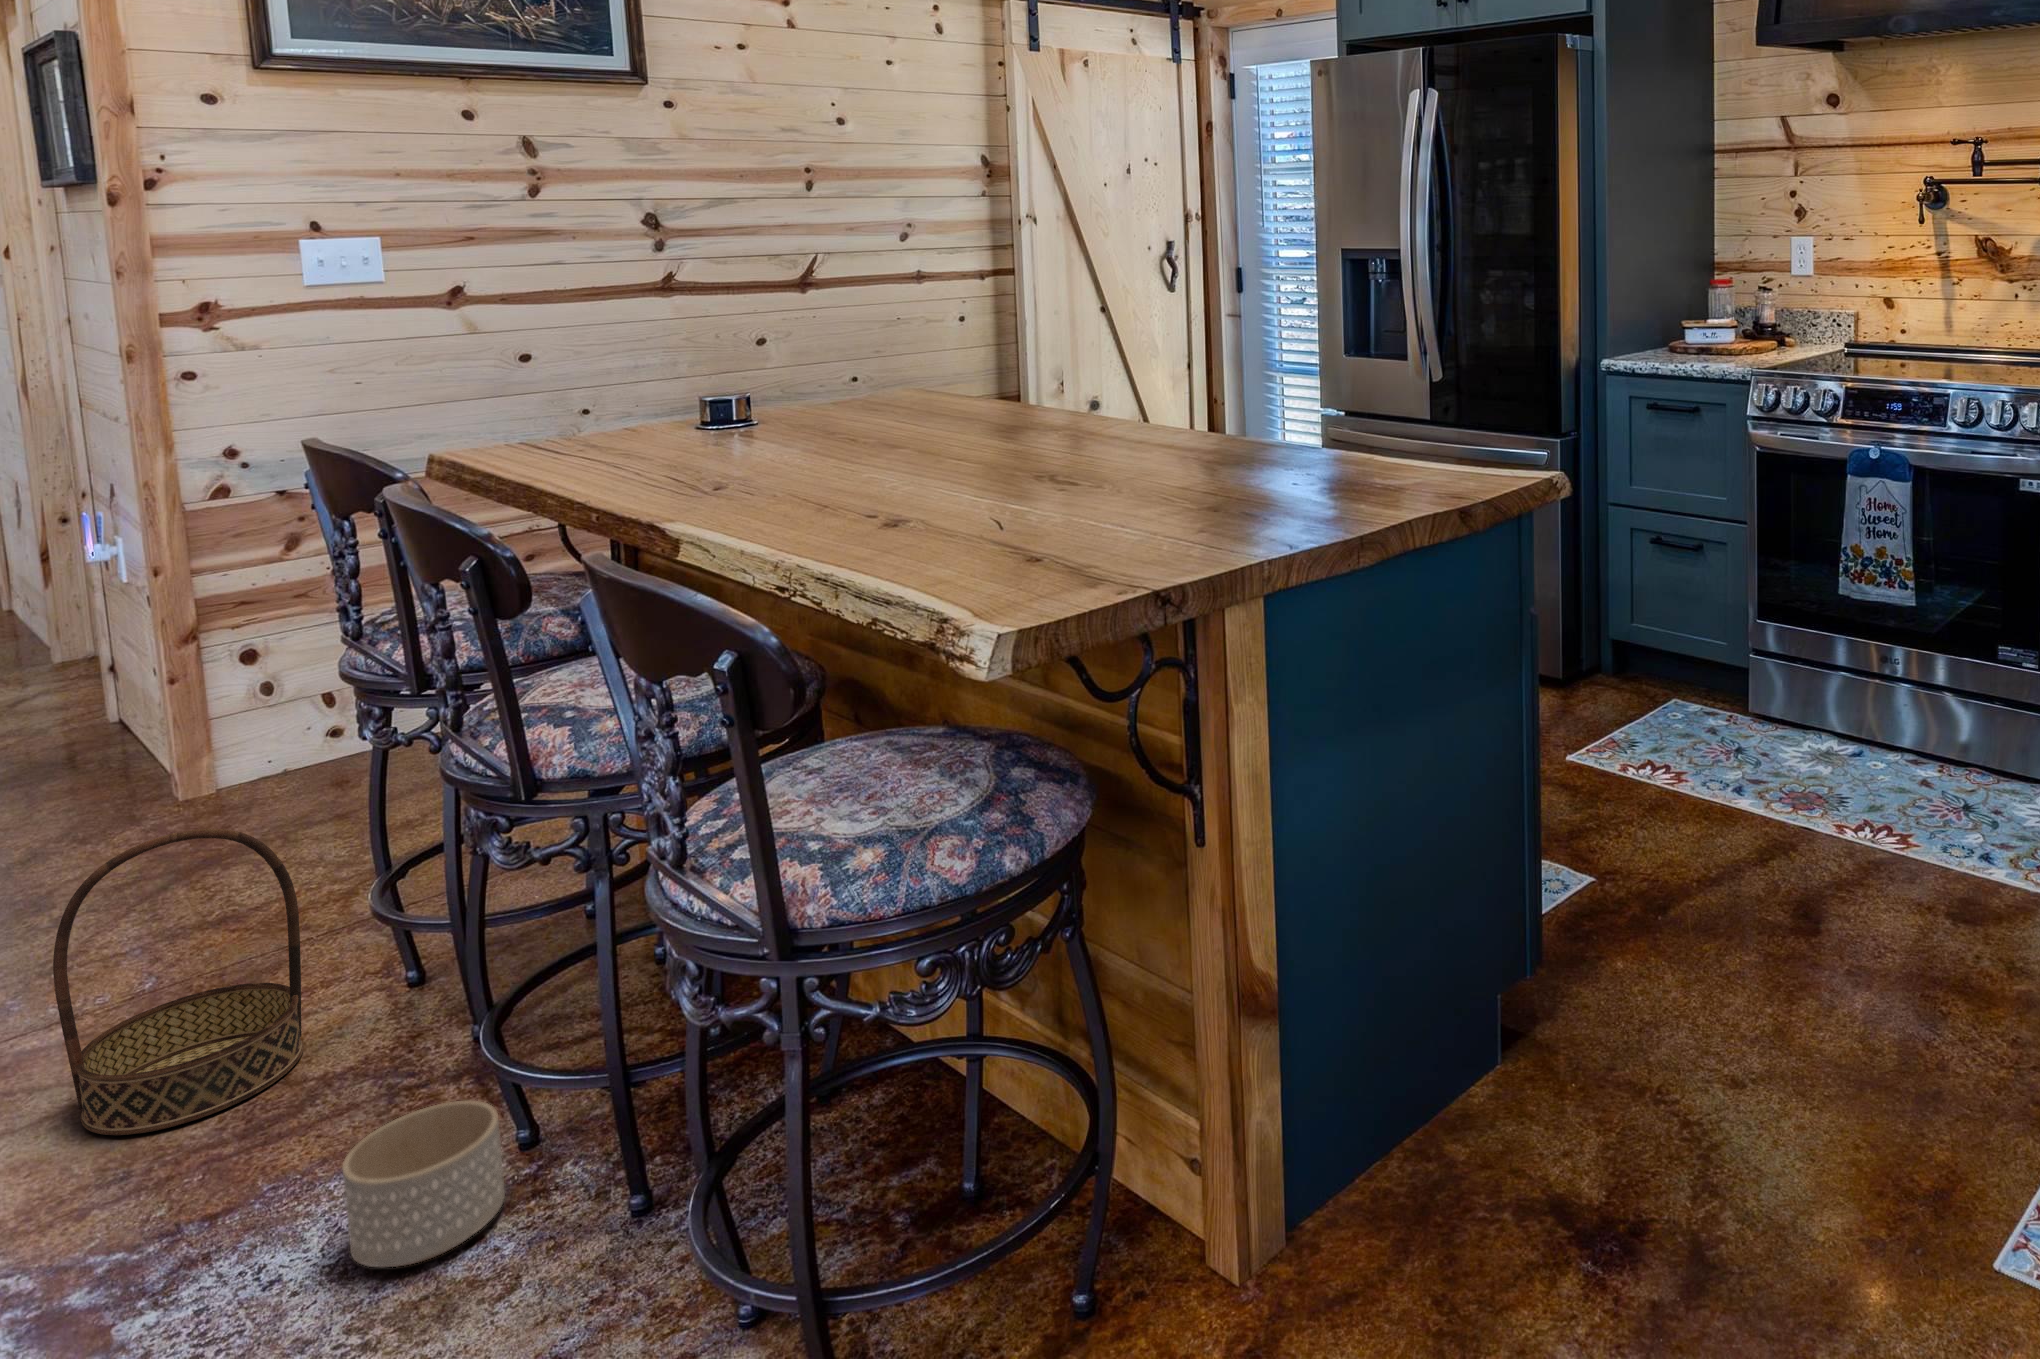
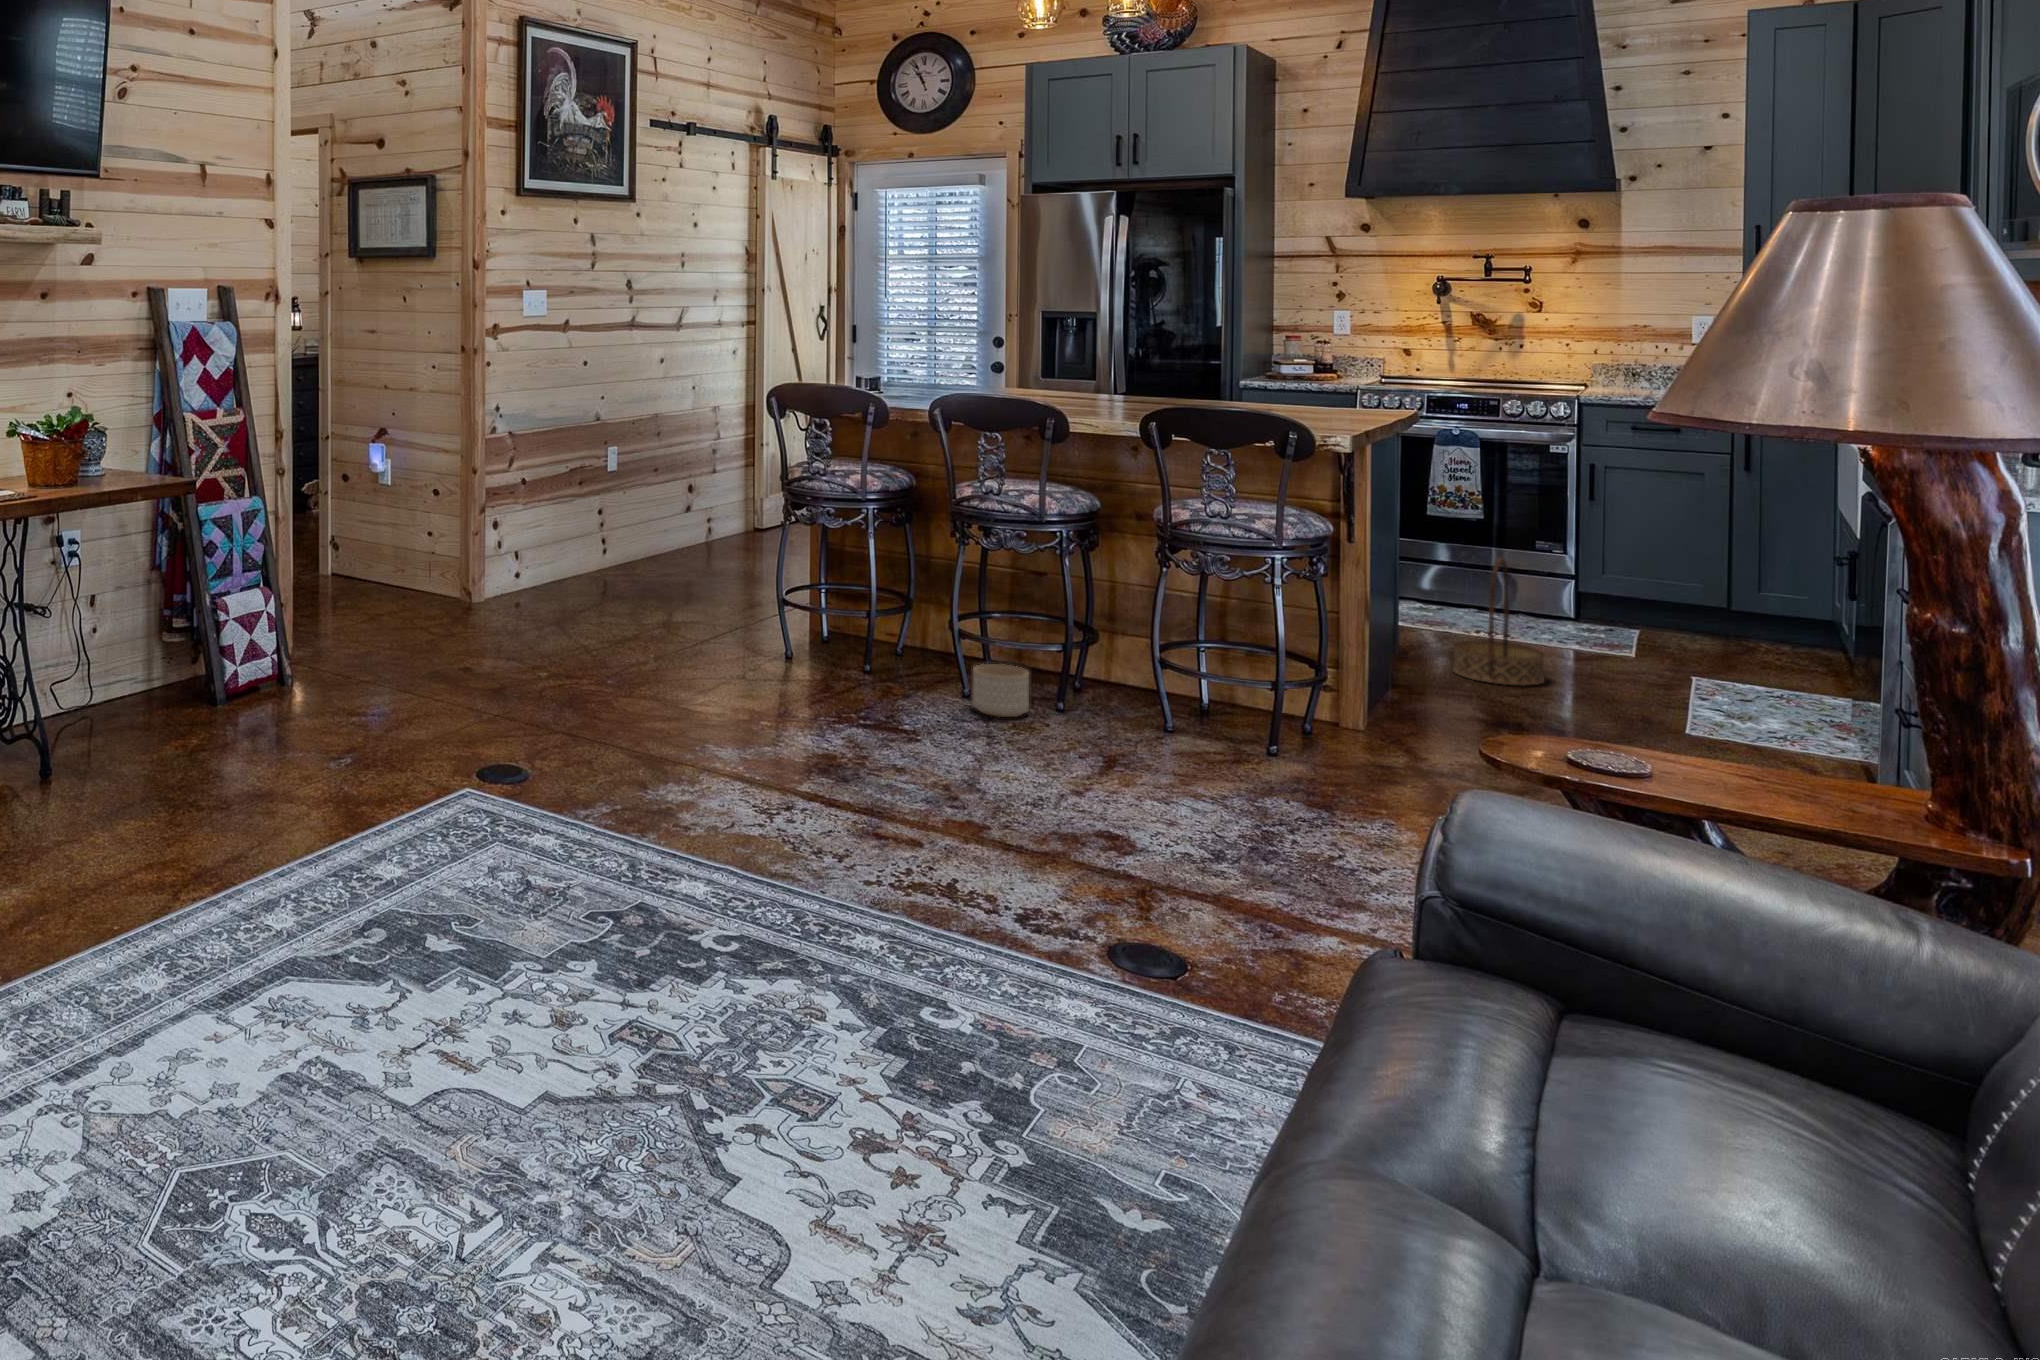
basket: present [53,829,303,1135] -> present [1453,557,1545,686]

